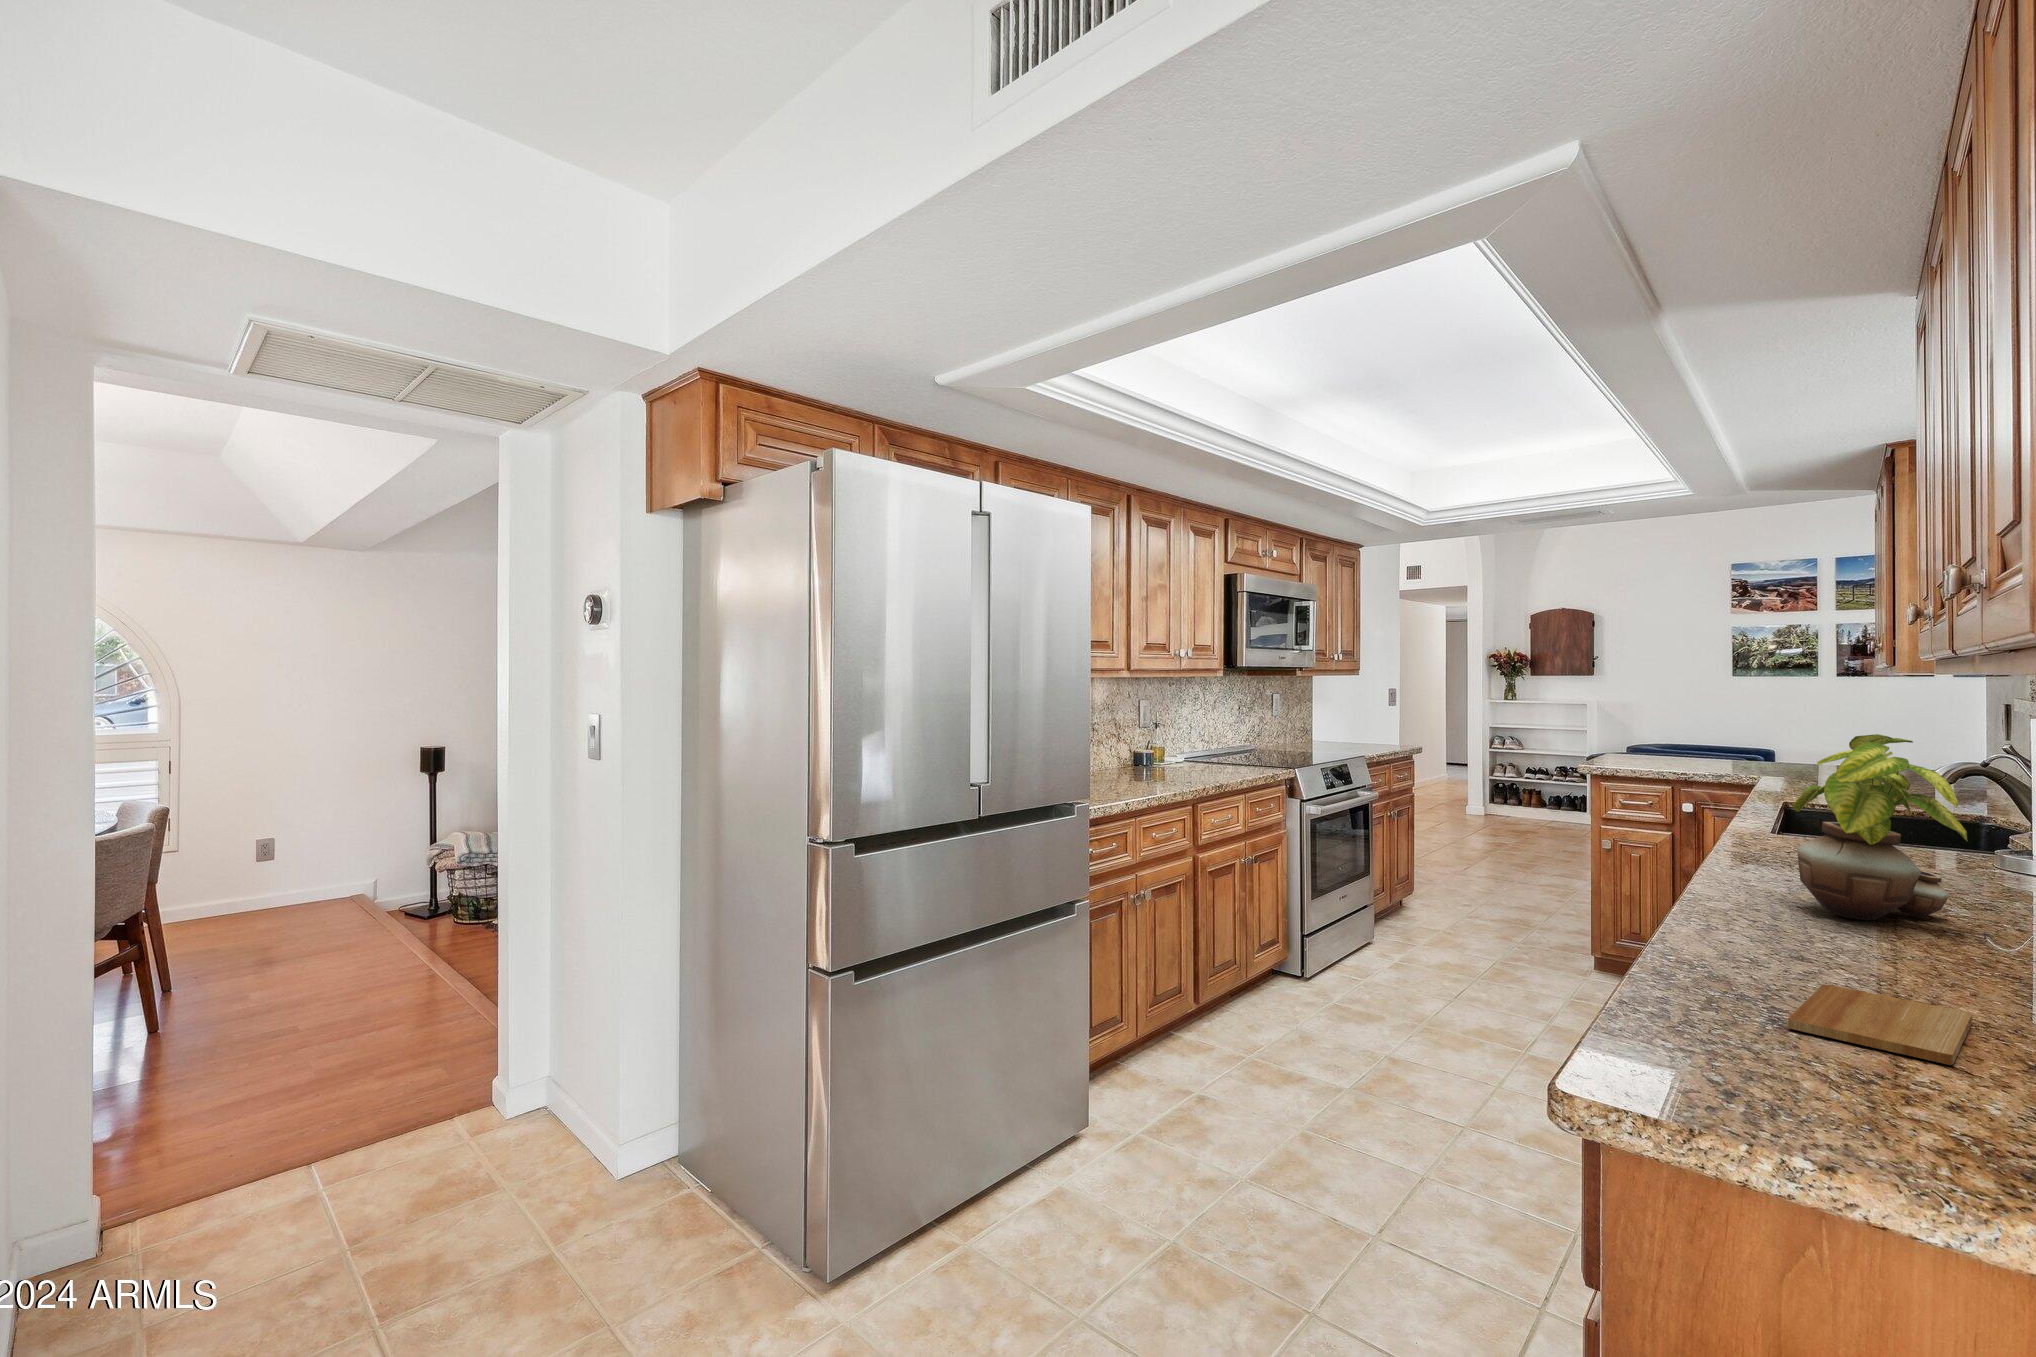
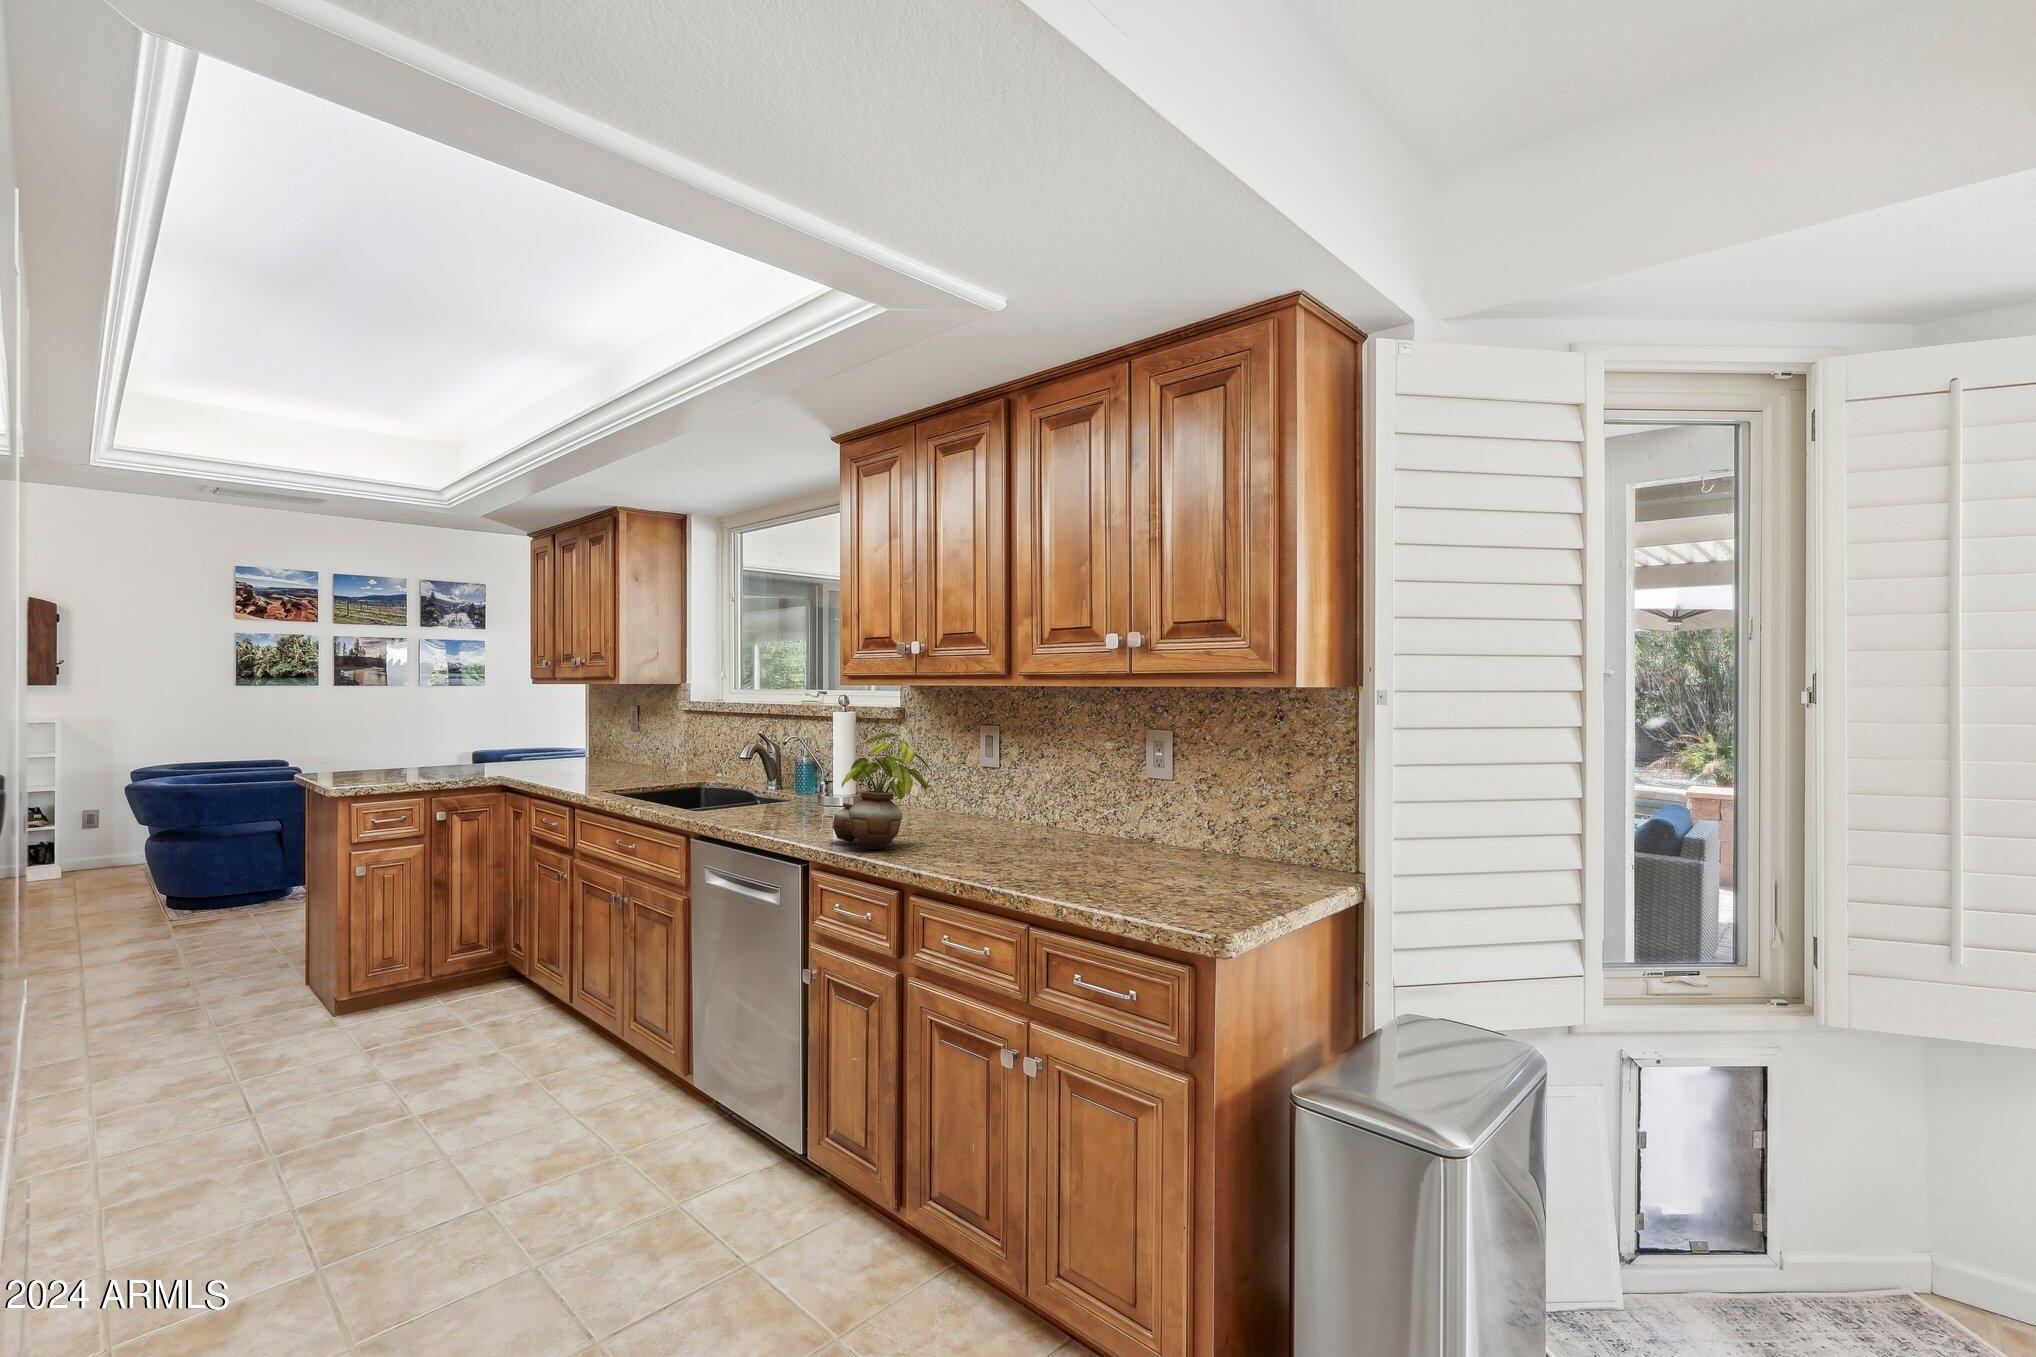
cutting board: present [1788,984,1972,1065] -> none [1004,868,1104,896]

